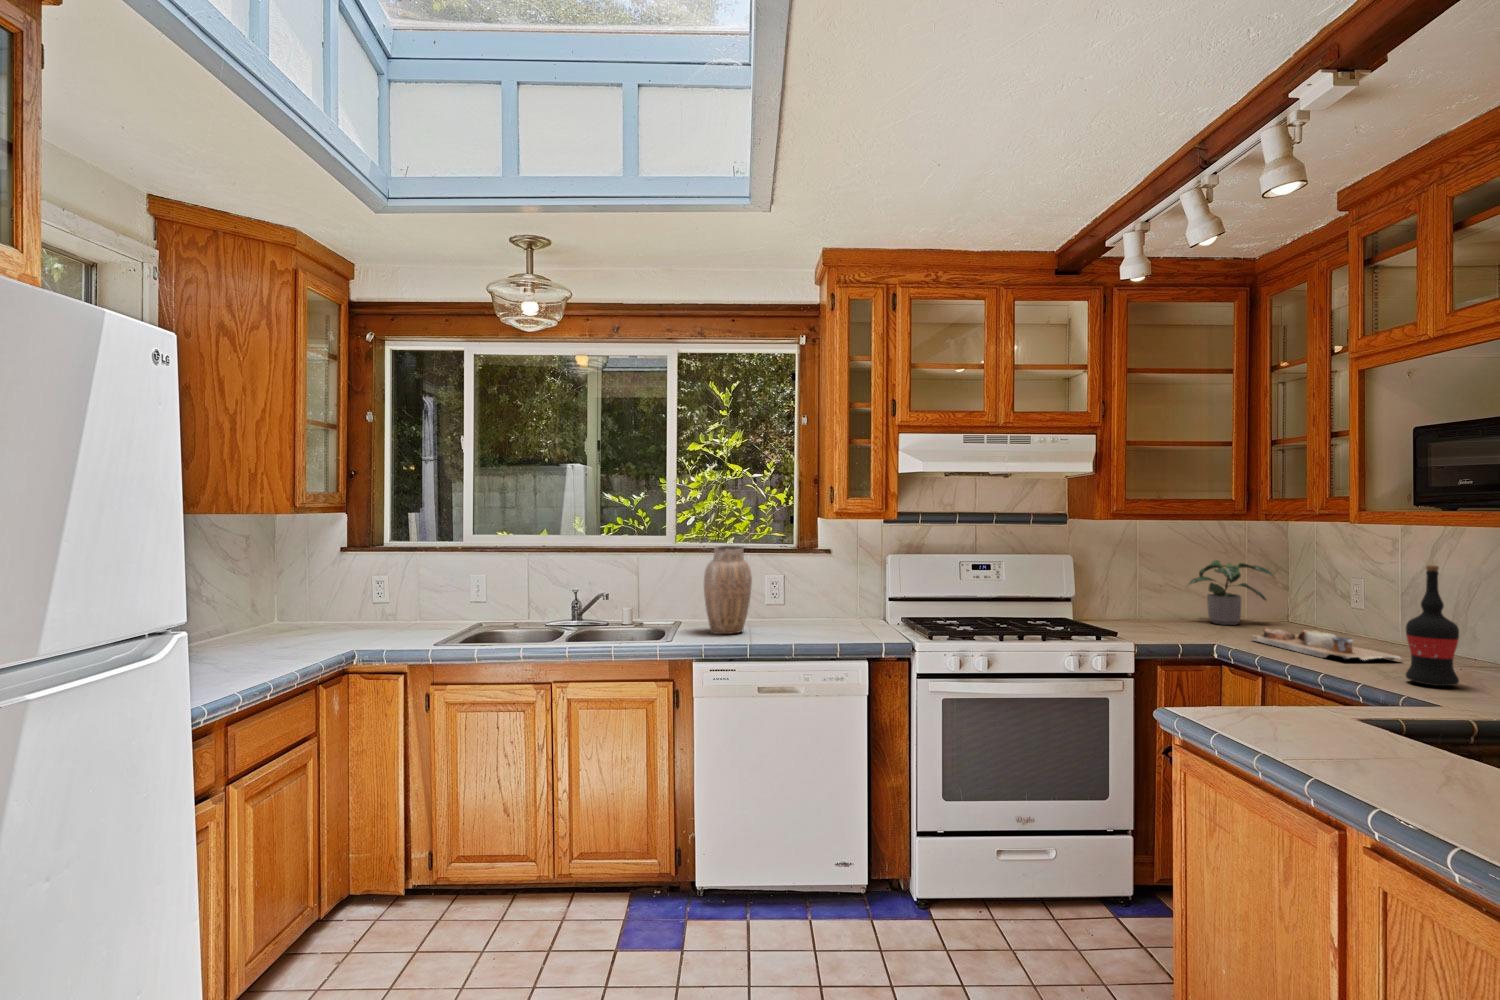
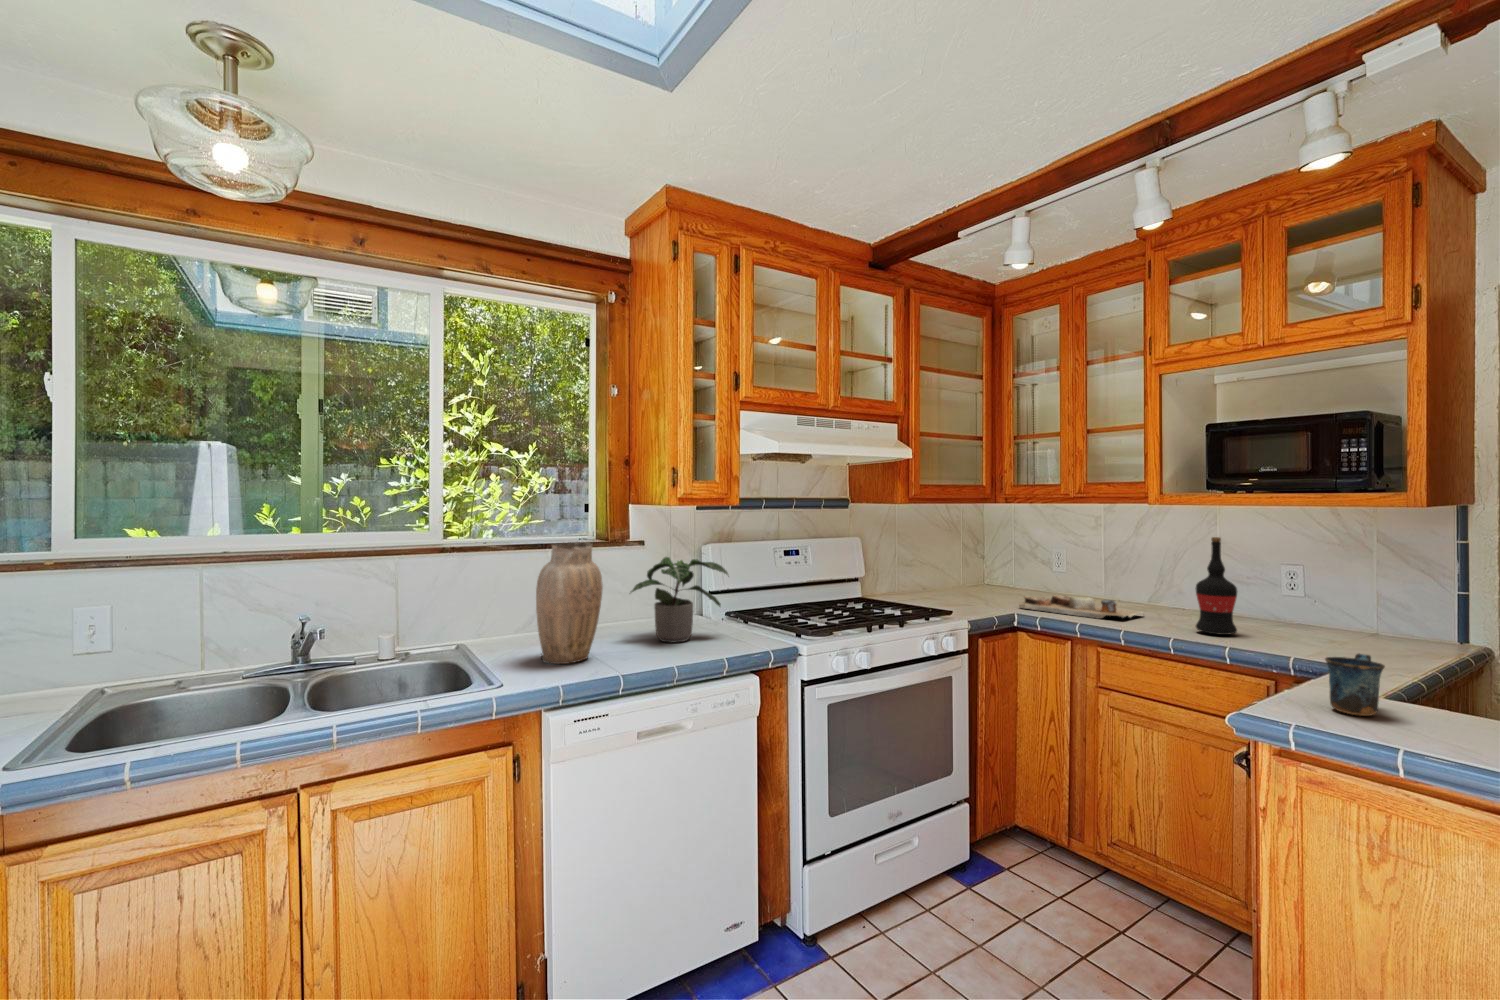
potted plant: present [1188,560,1273,625] -> present [631,557,728,642]
mug: none [1267,685,1339,744] -> present [1325,654,1385,716]

